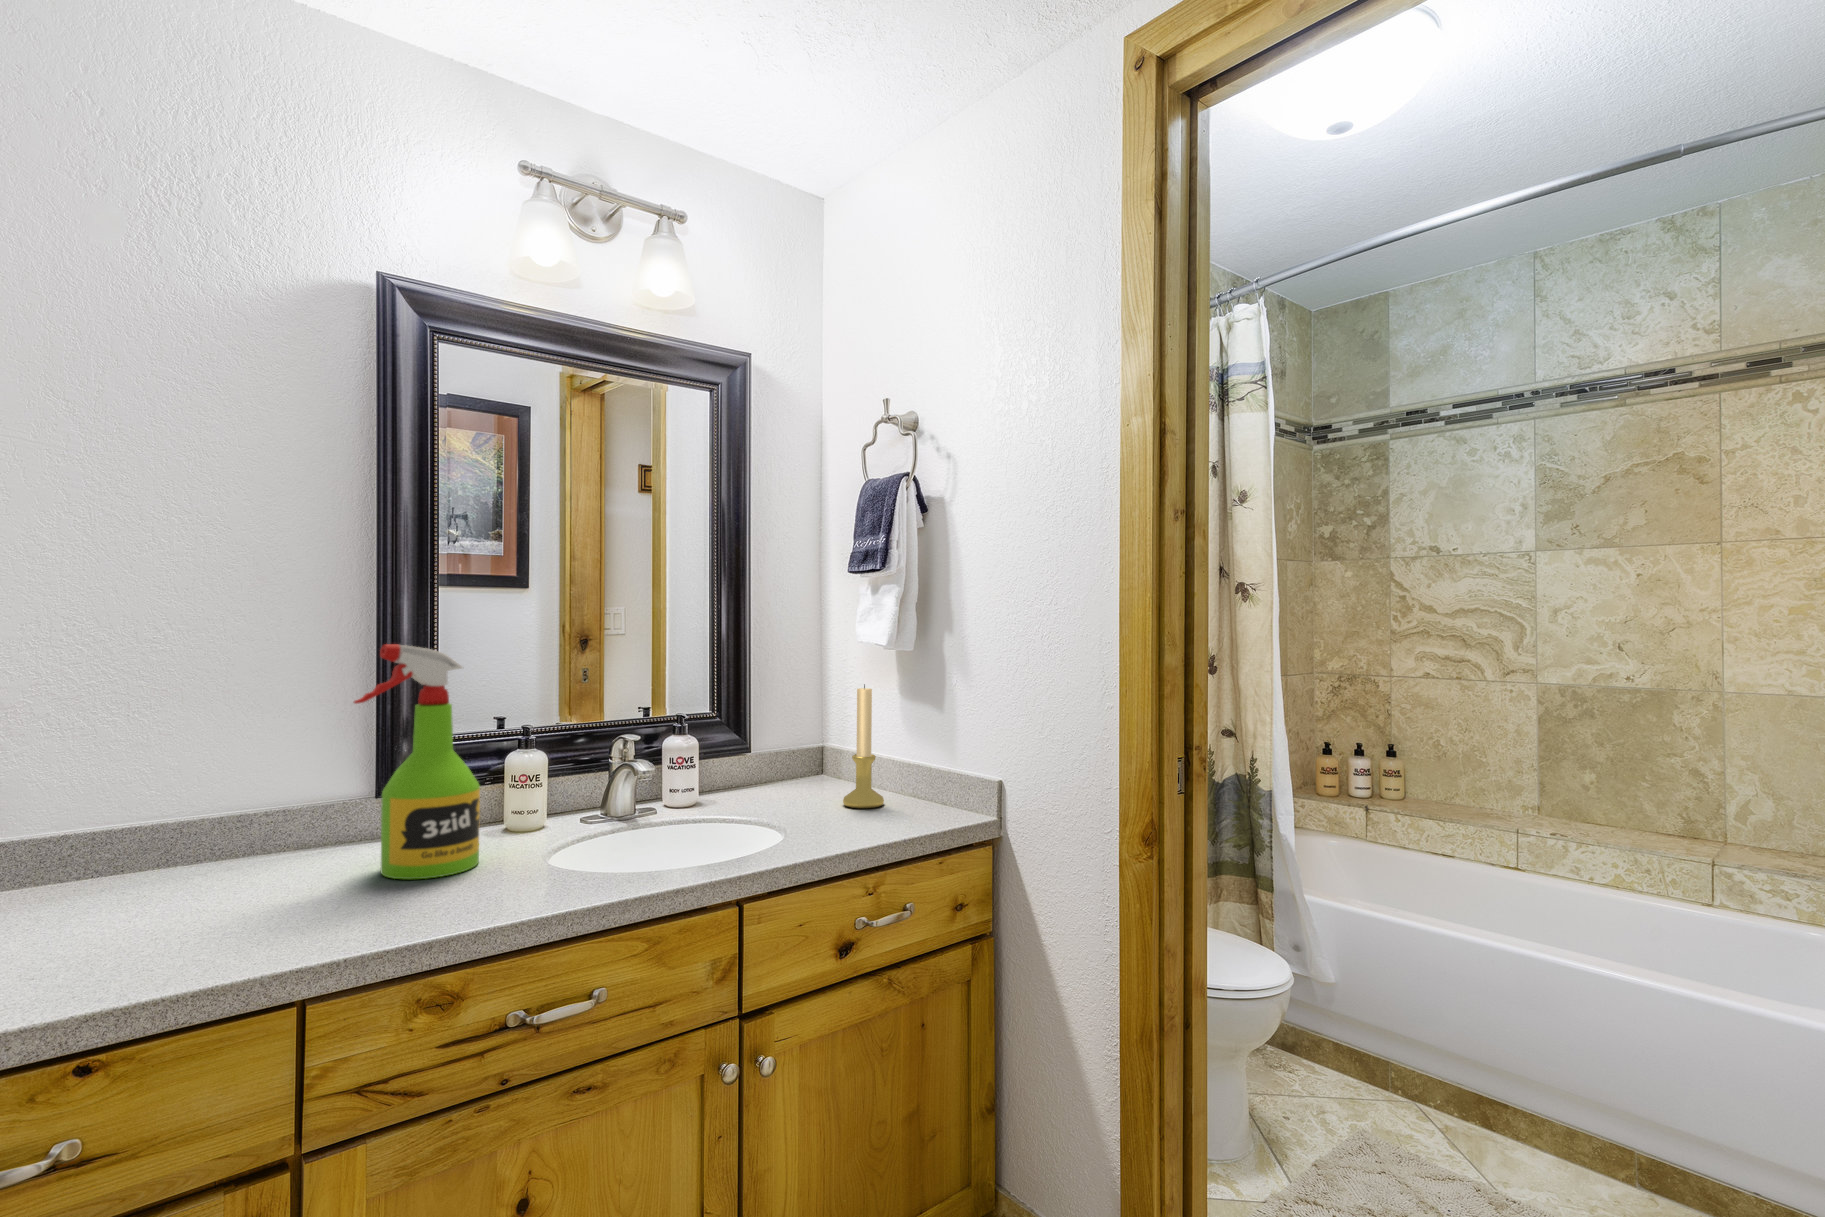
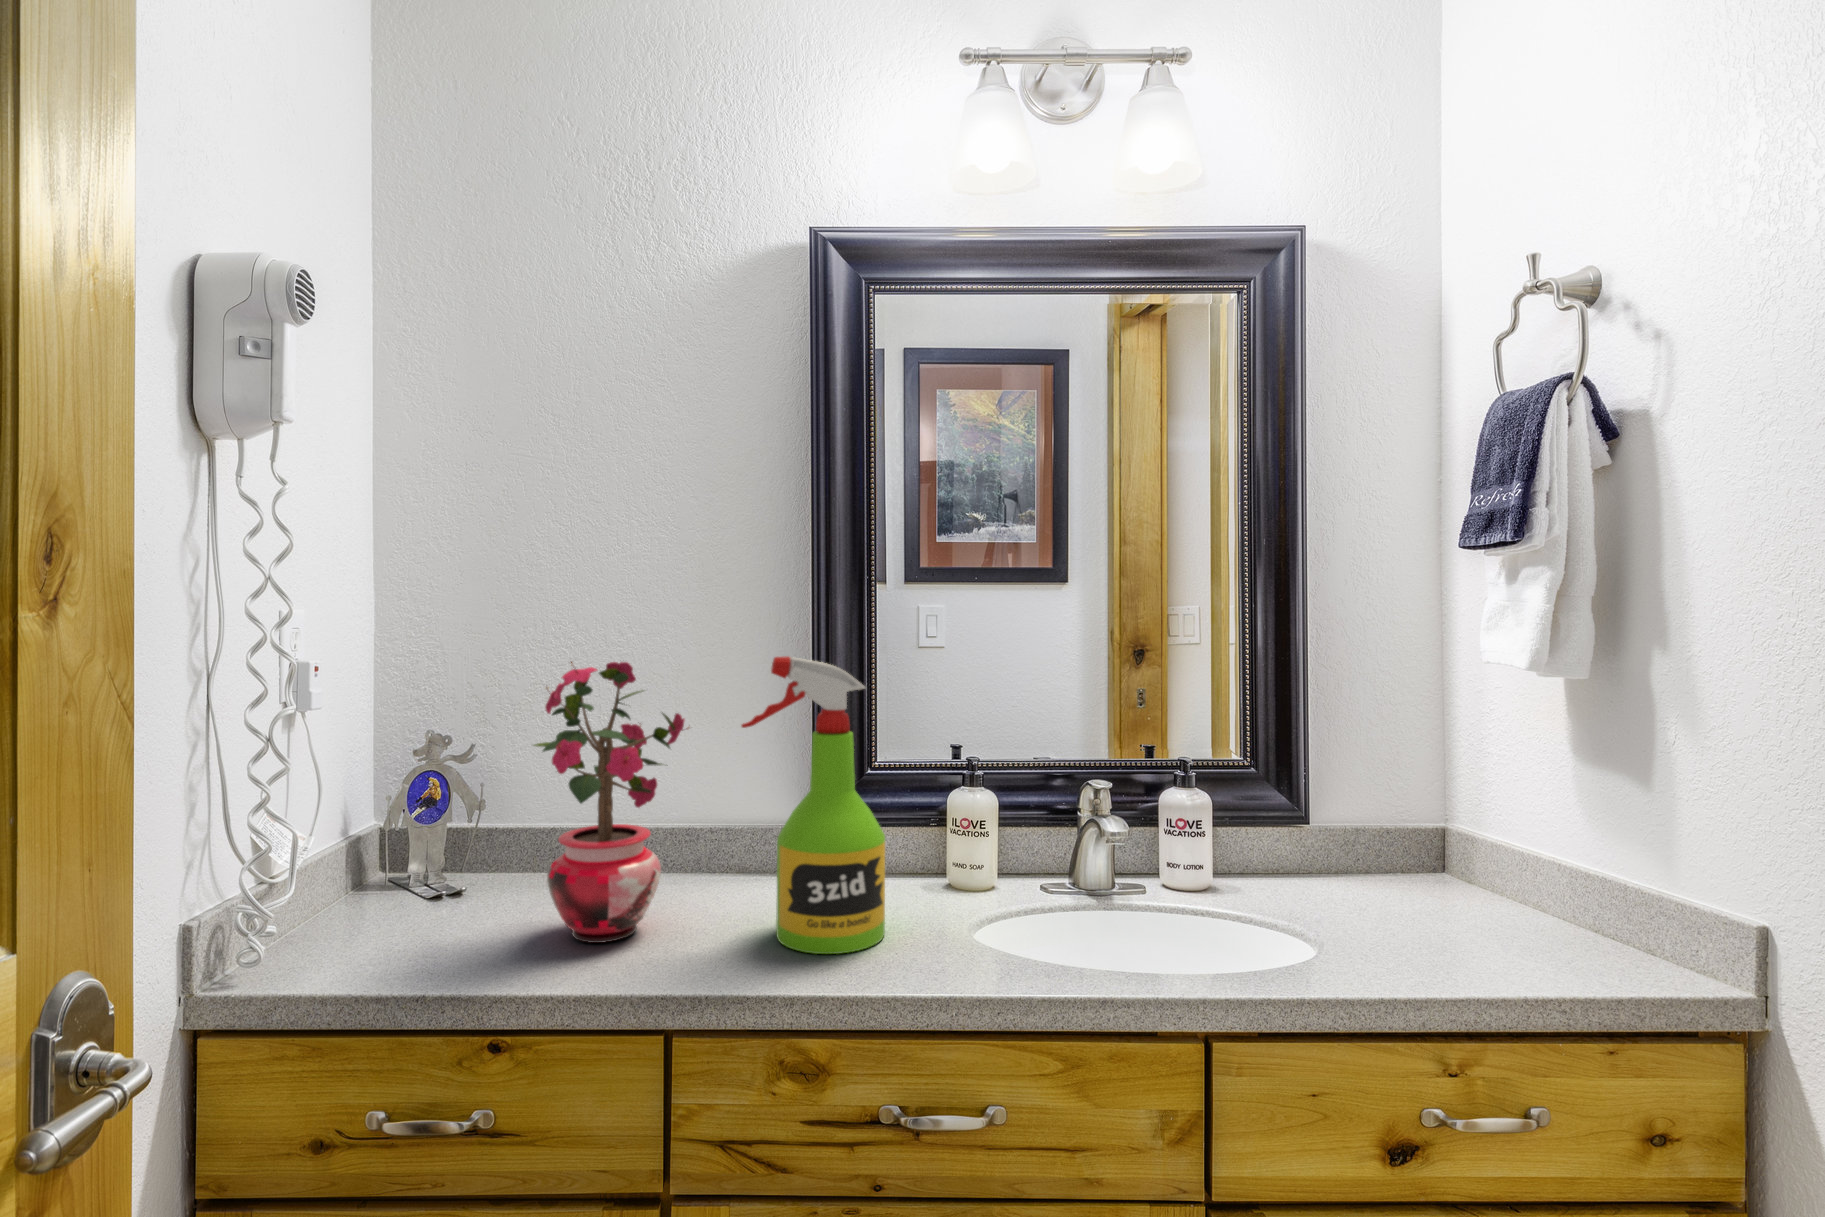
potted plant: none [103,649,287,909] -> present [534,662,689,943]
candle holder: present [843,684,884,808] -> none [1439,738,1520,952]

